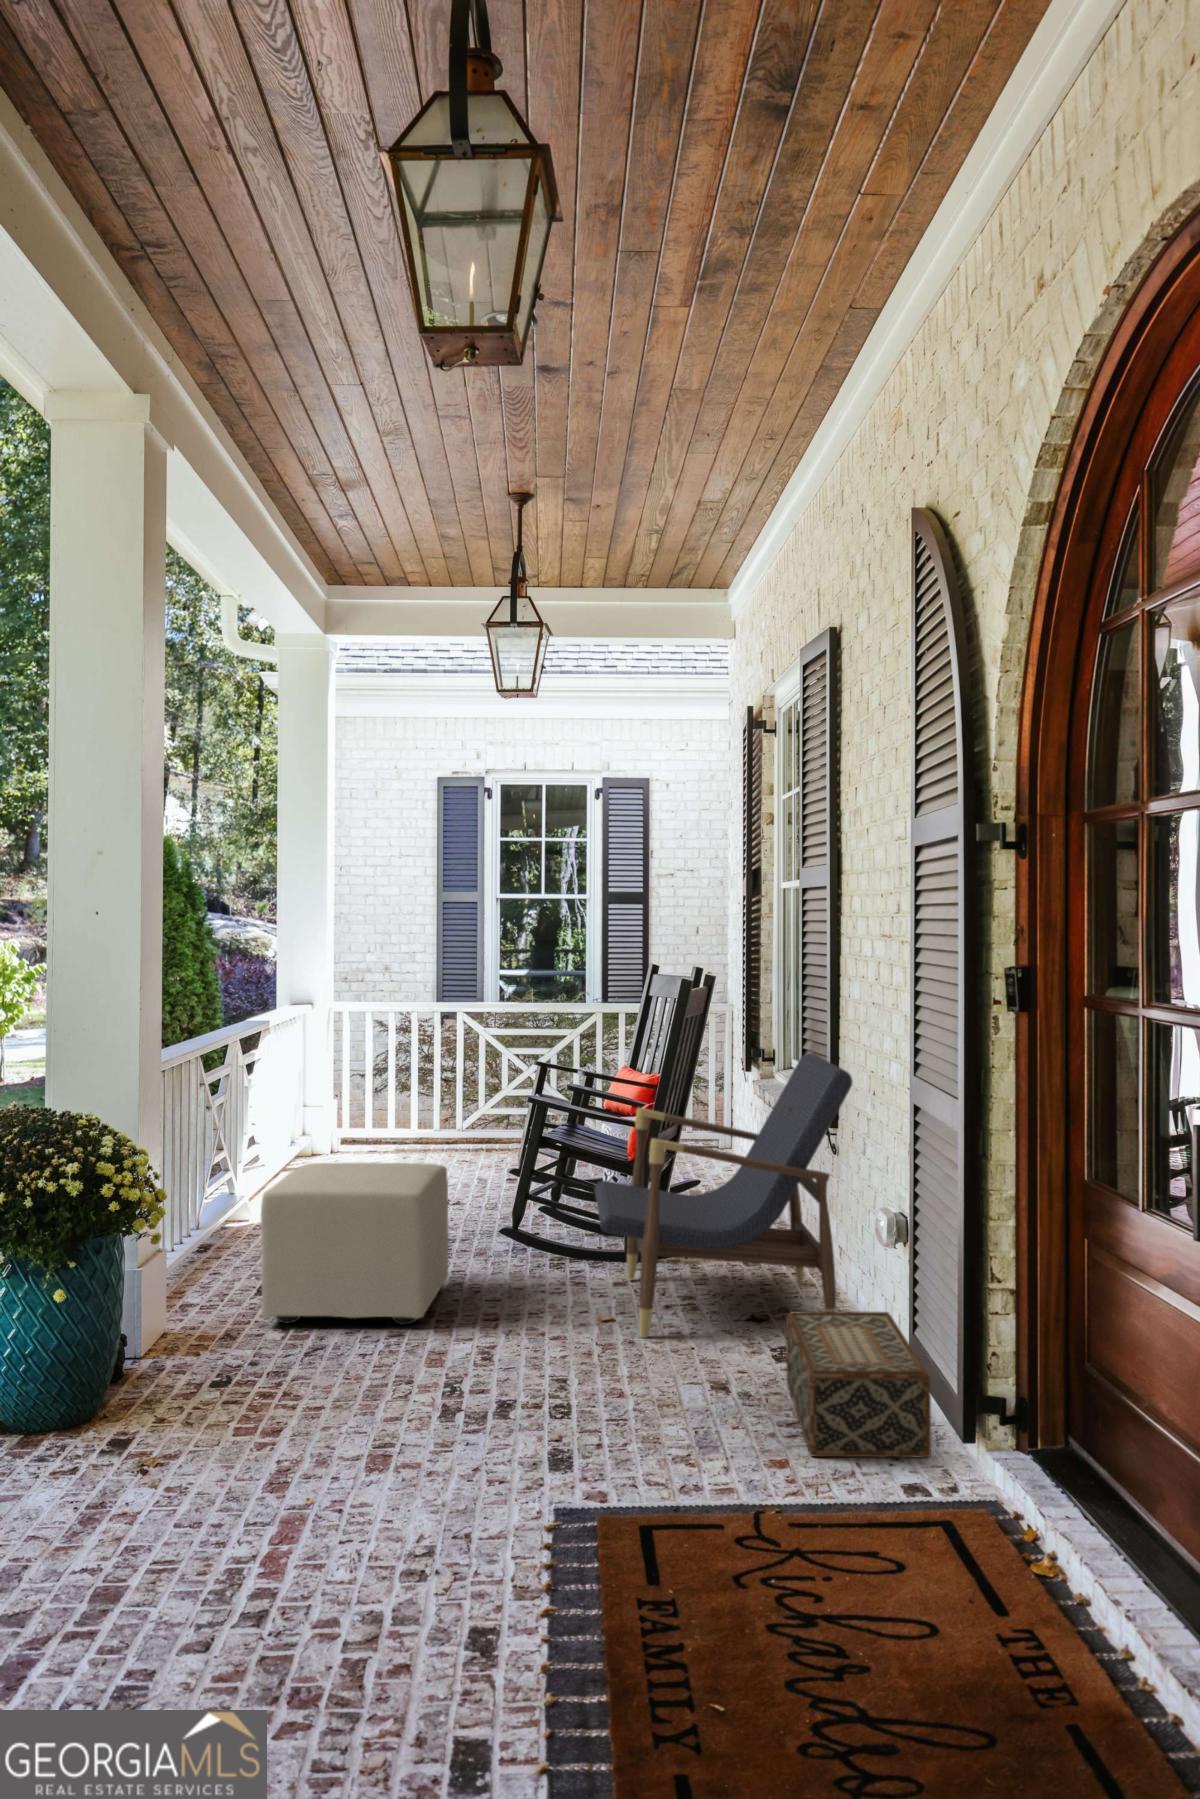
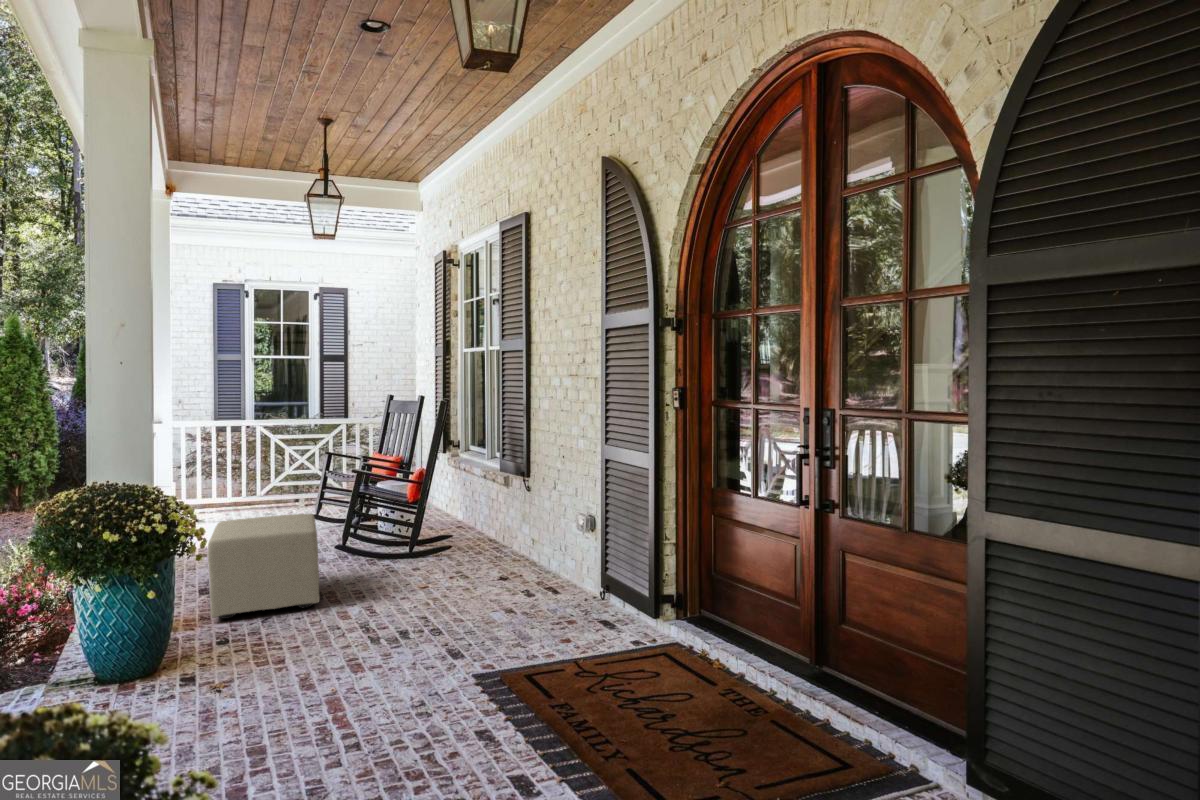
lounge chair: present [594,1053,853,1338] -> none [402,437,551,595]
woven basket: present [786,1311,931,1458] -> none [543,562,633,637]

